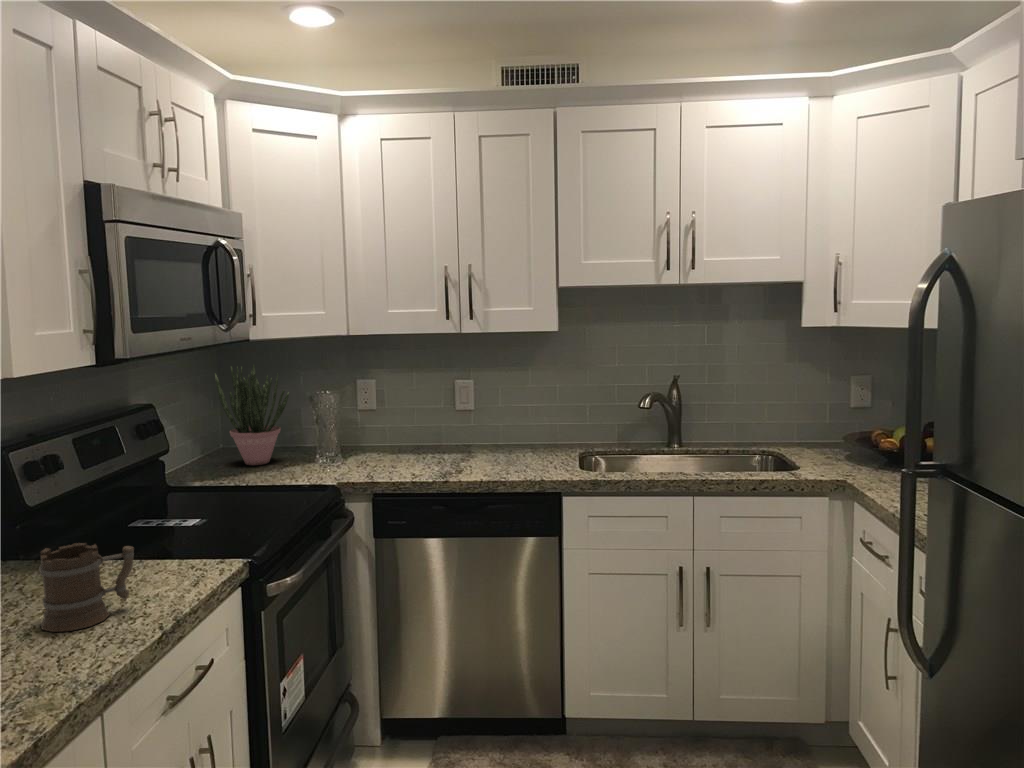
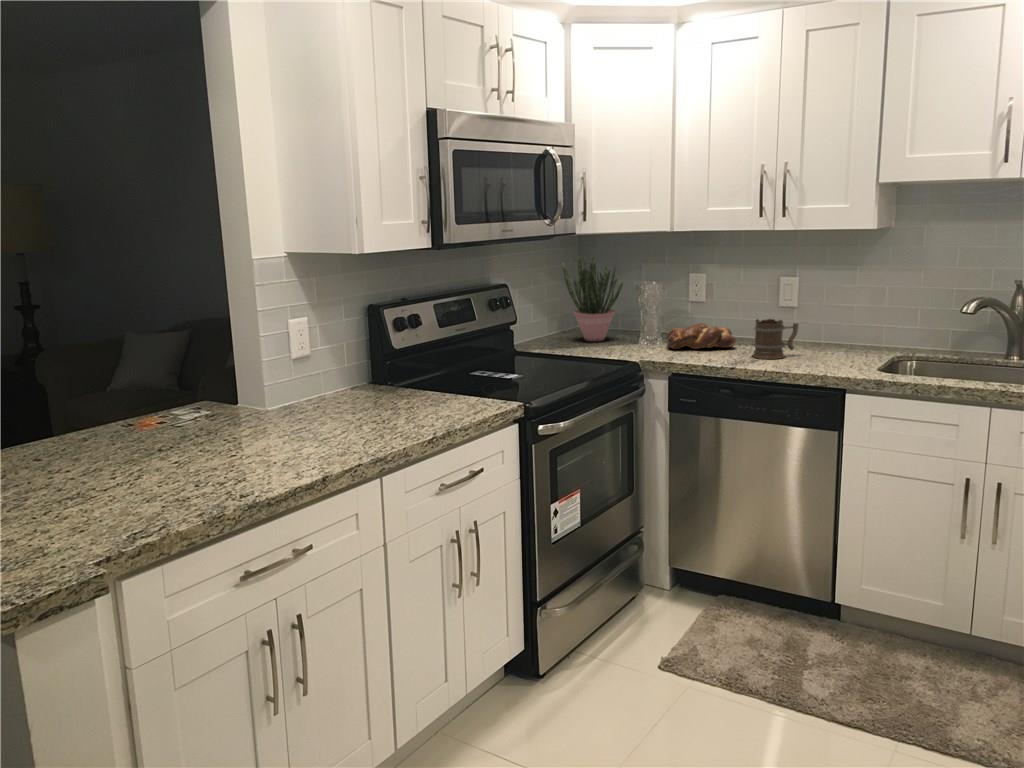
bread loaf: none [349,434,425,466] -> present [667,323,736,349]
mug: present [39,543,134,632] -> present [753,319,799,359]

